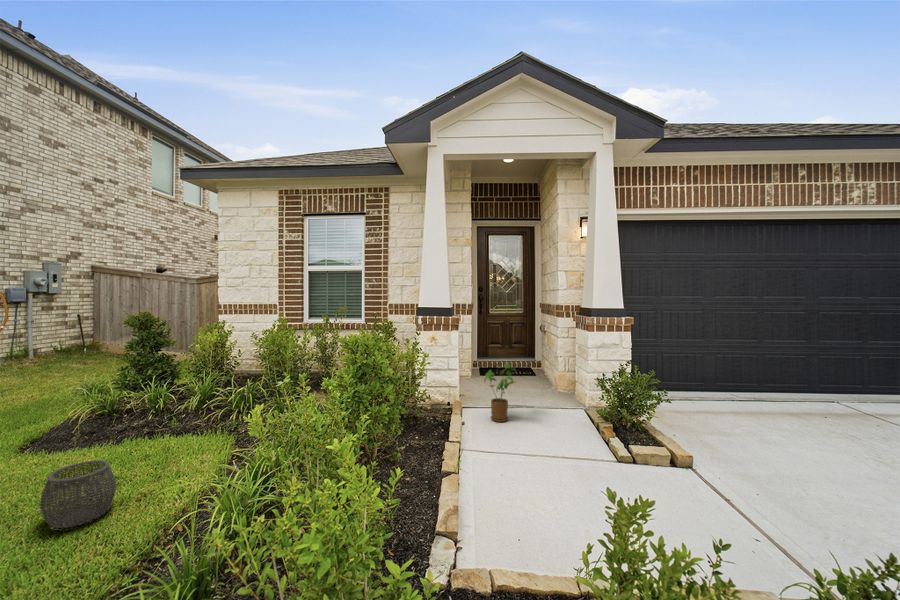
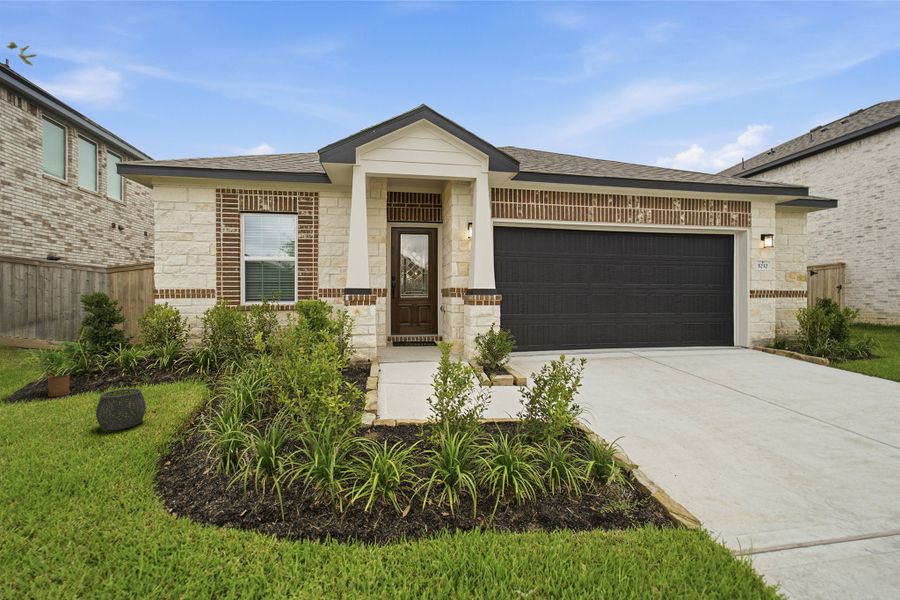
house plant: present [484,363,516,422] -> present [43,342,83,397]

